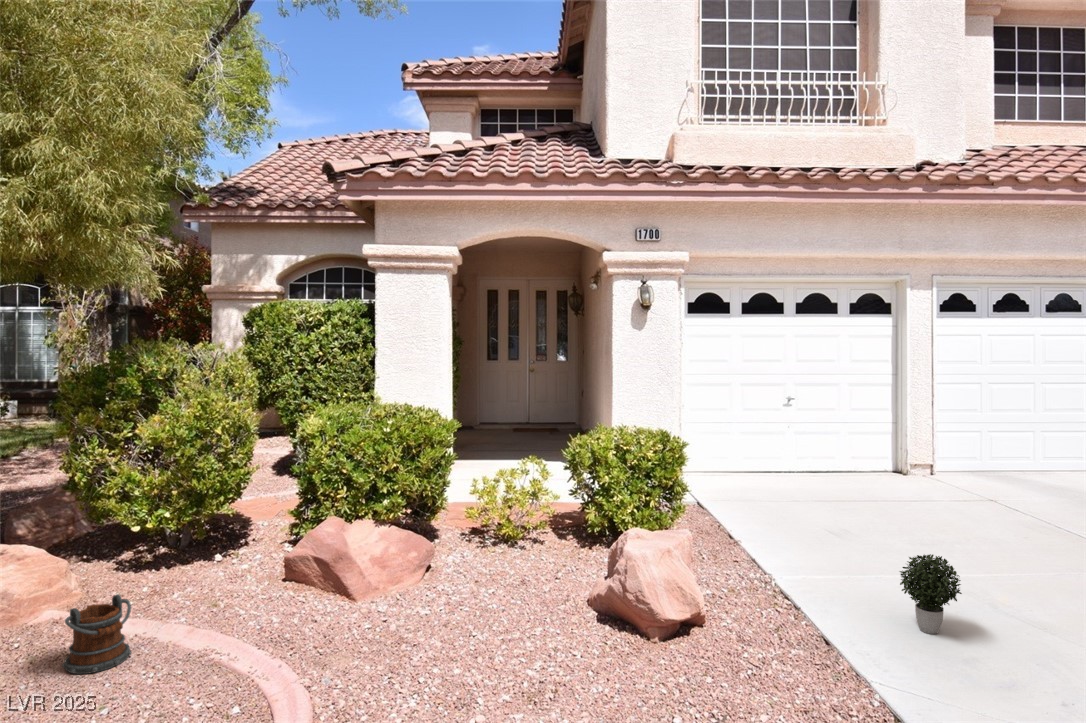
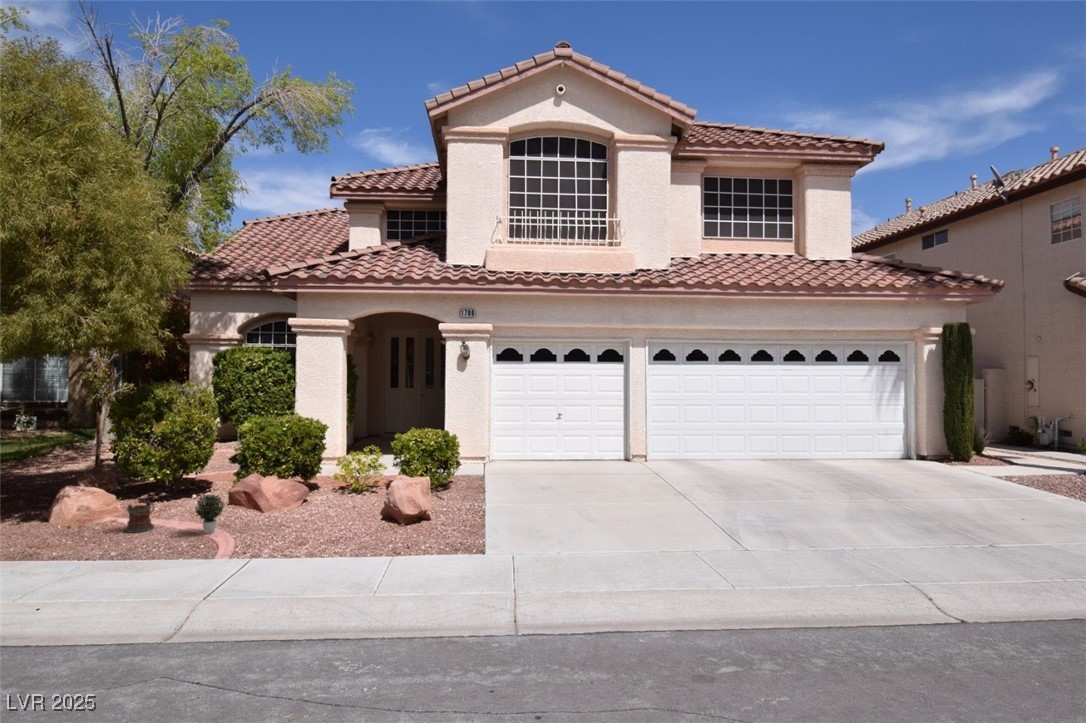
potted plant: present [900,554,962,634] -> present [195,495,224,534]

